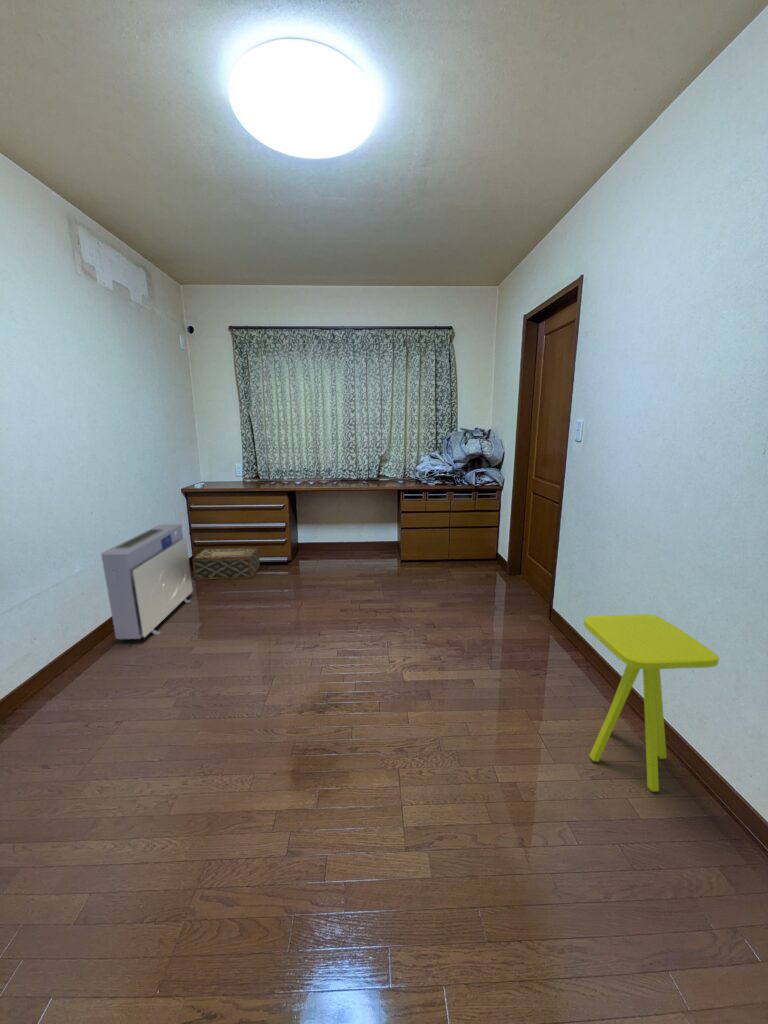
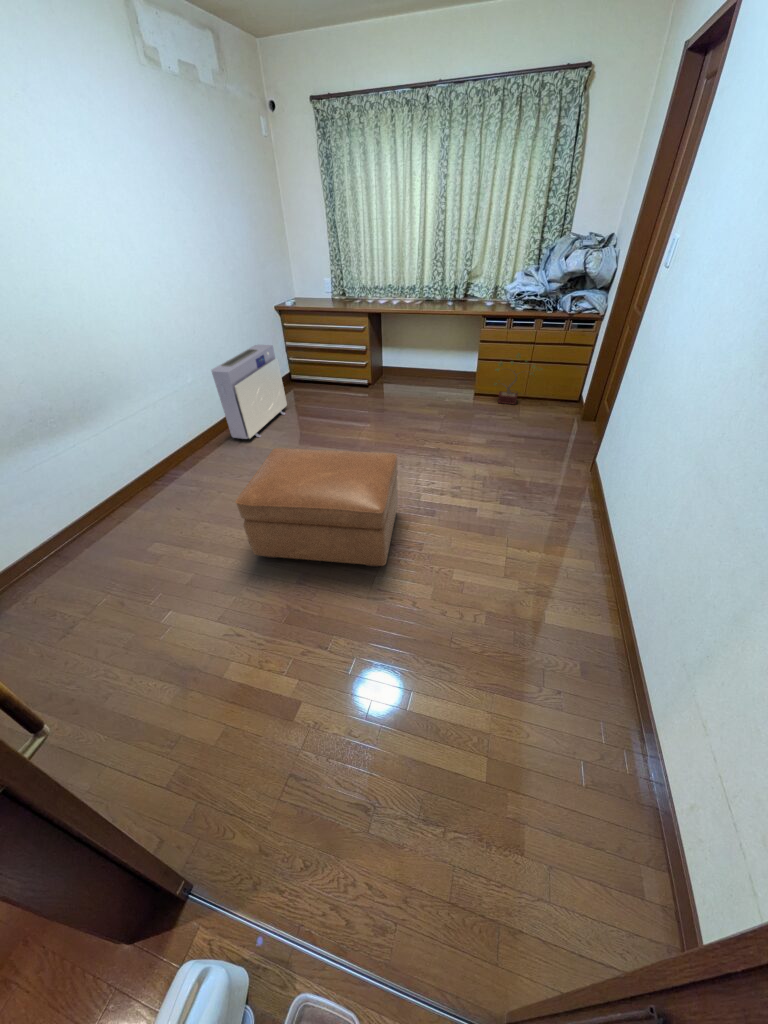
potted plant: none [420,520,466,568] -> present [495,354,542,404]
woven basket: present [193,547,260,580] -> none [288,367,345,398]
side table: present [584,614,719,791] -> none [547,469,666,604]
ottoman: none [154,628,393,832] -> present [235,448,398,567]

